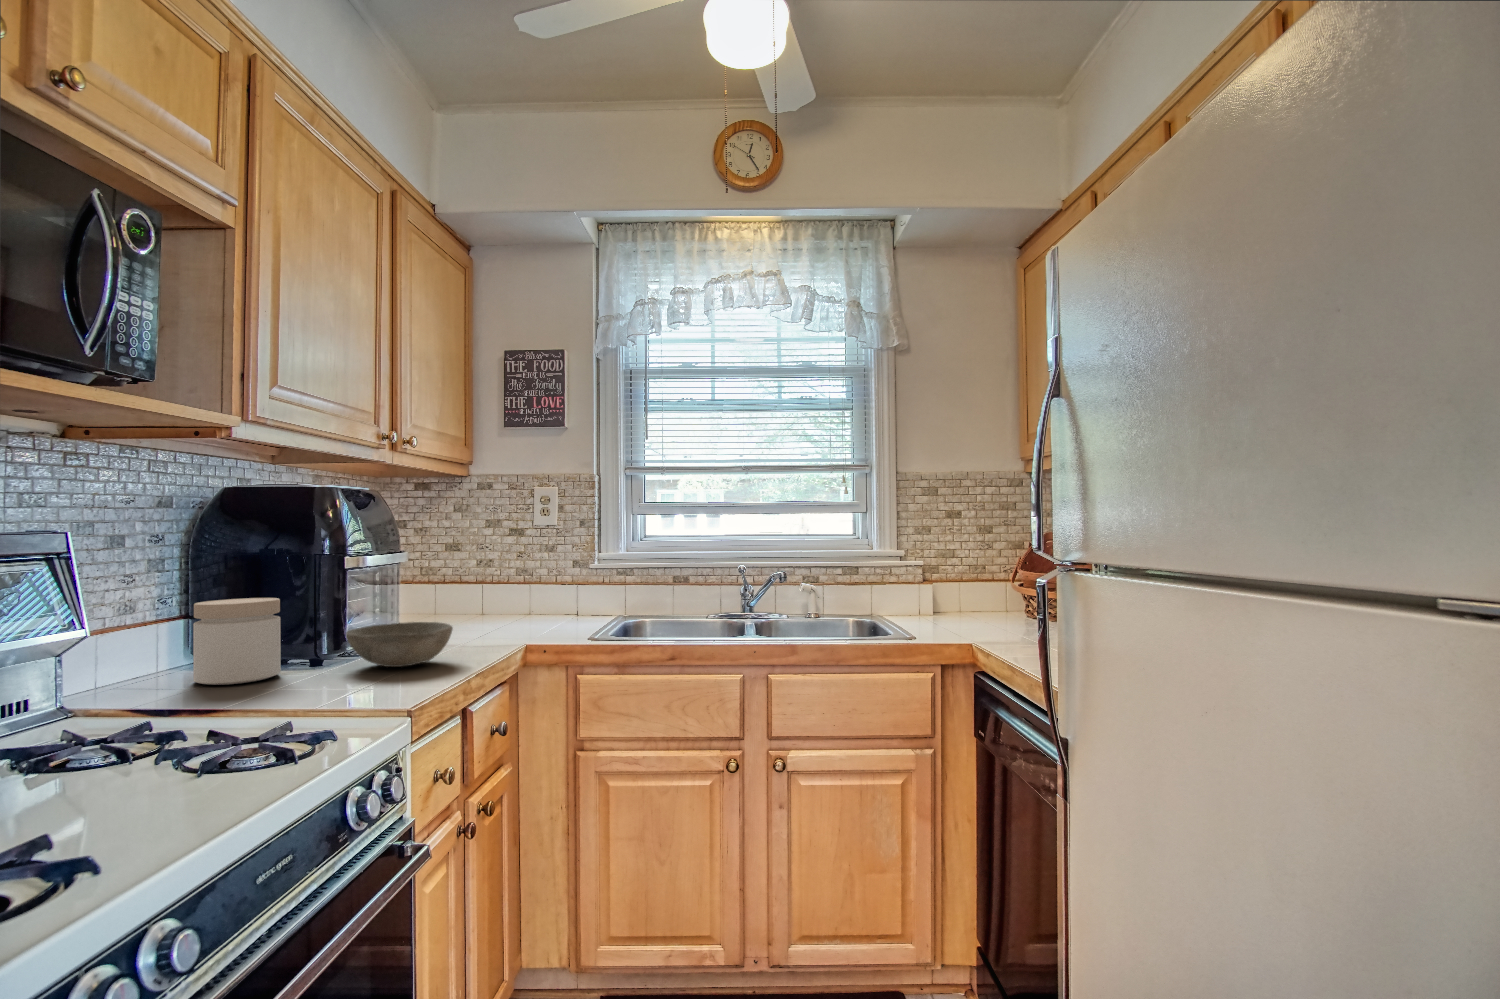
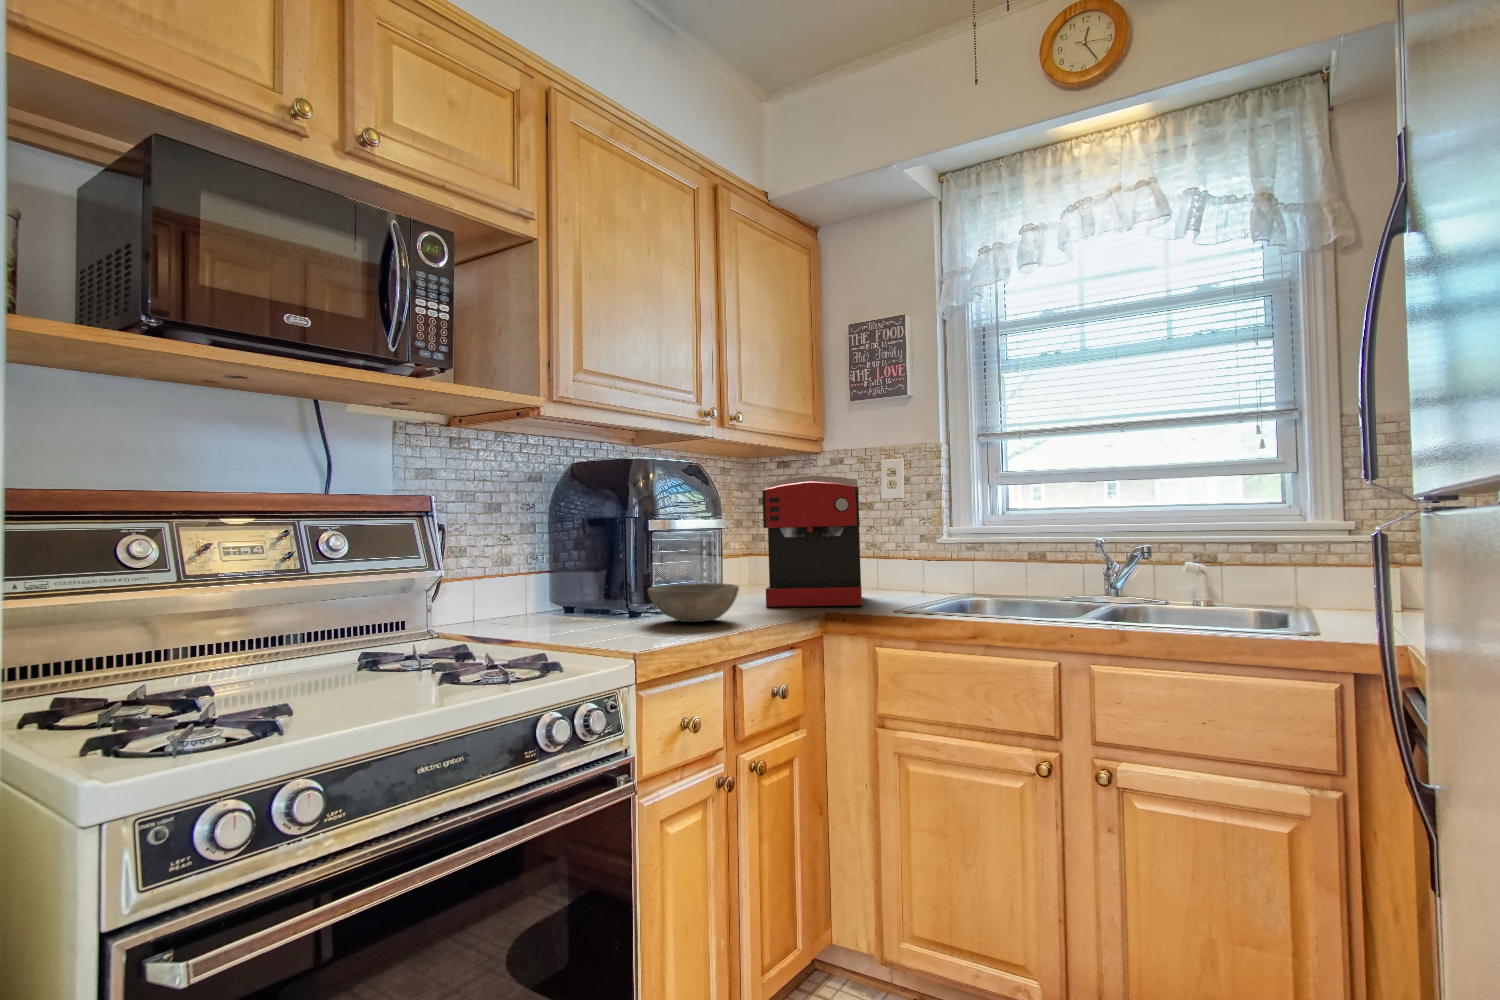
coffee maker: none [436,504,548,642] -> present [762,475,862,607]
jar: present [193,598,281,685] -> none [537,555,601,624]

